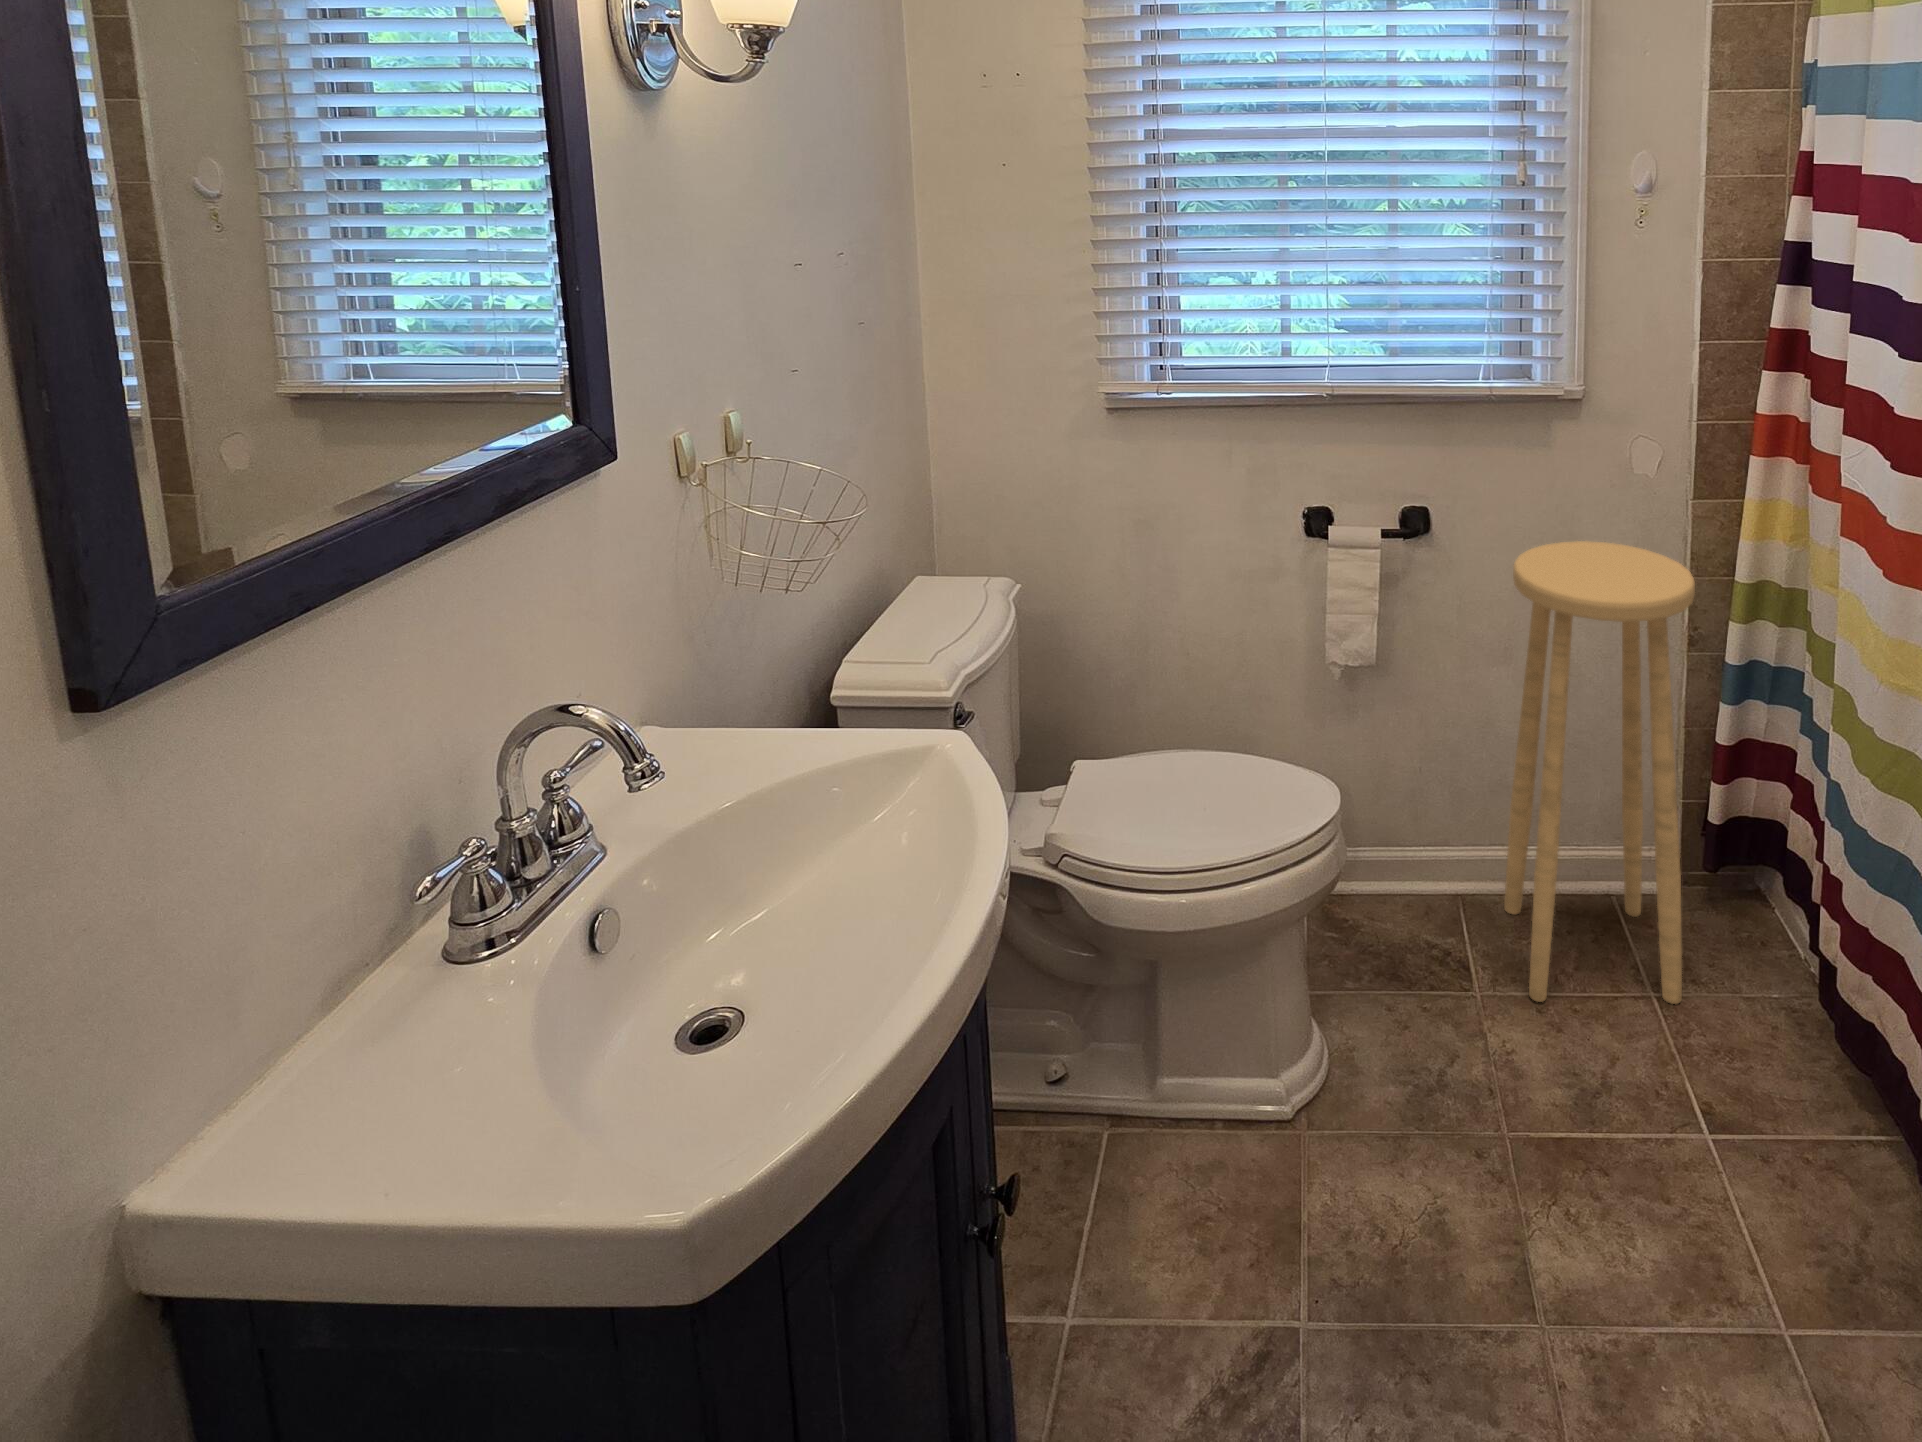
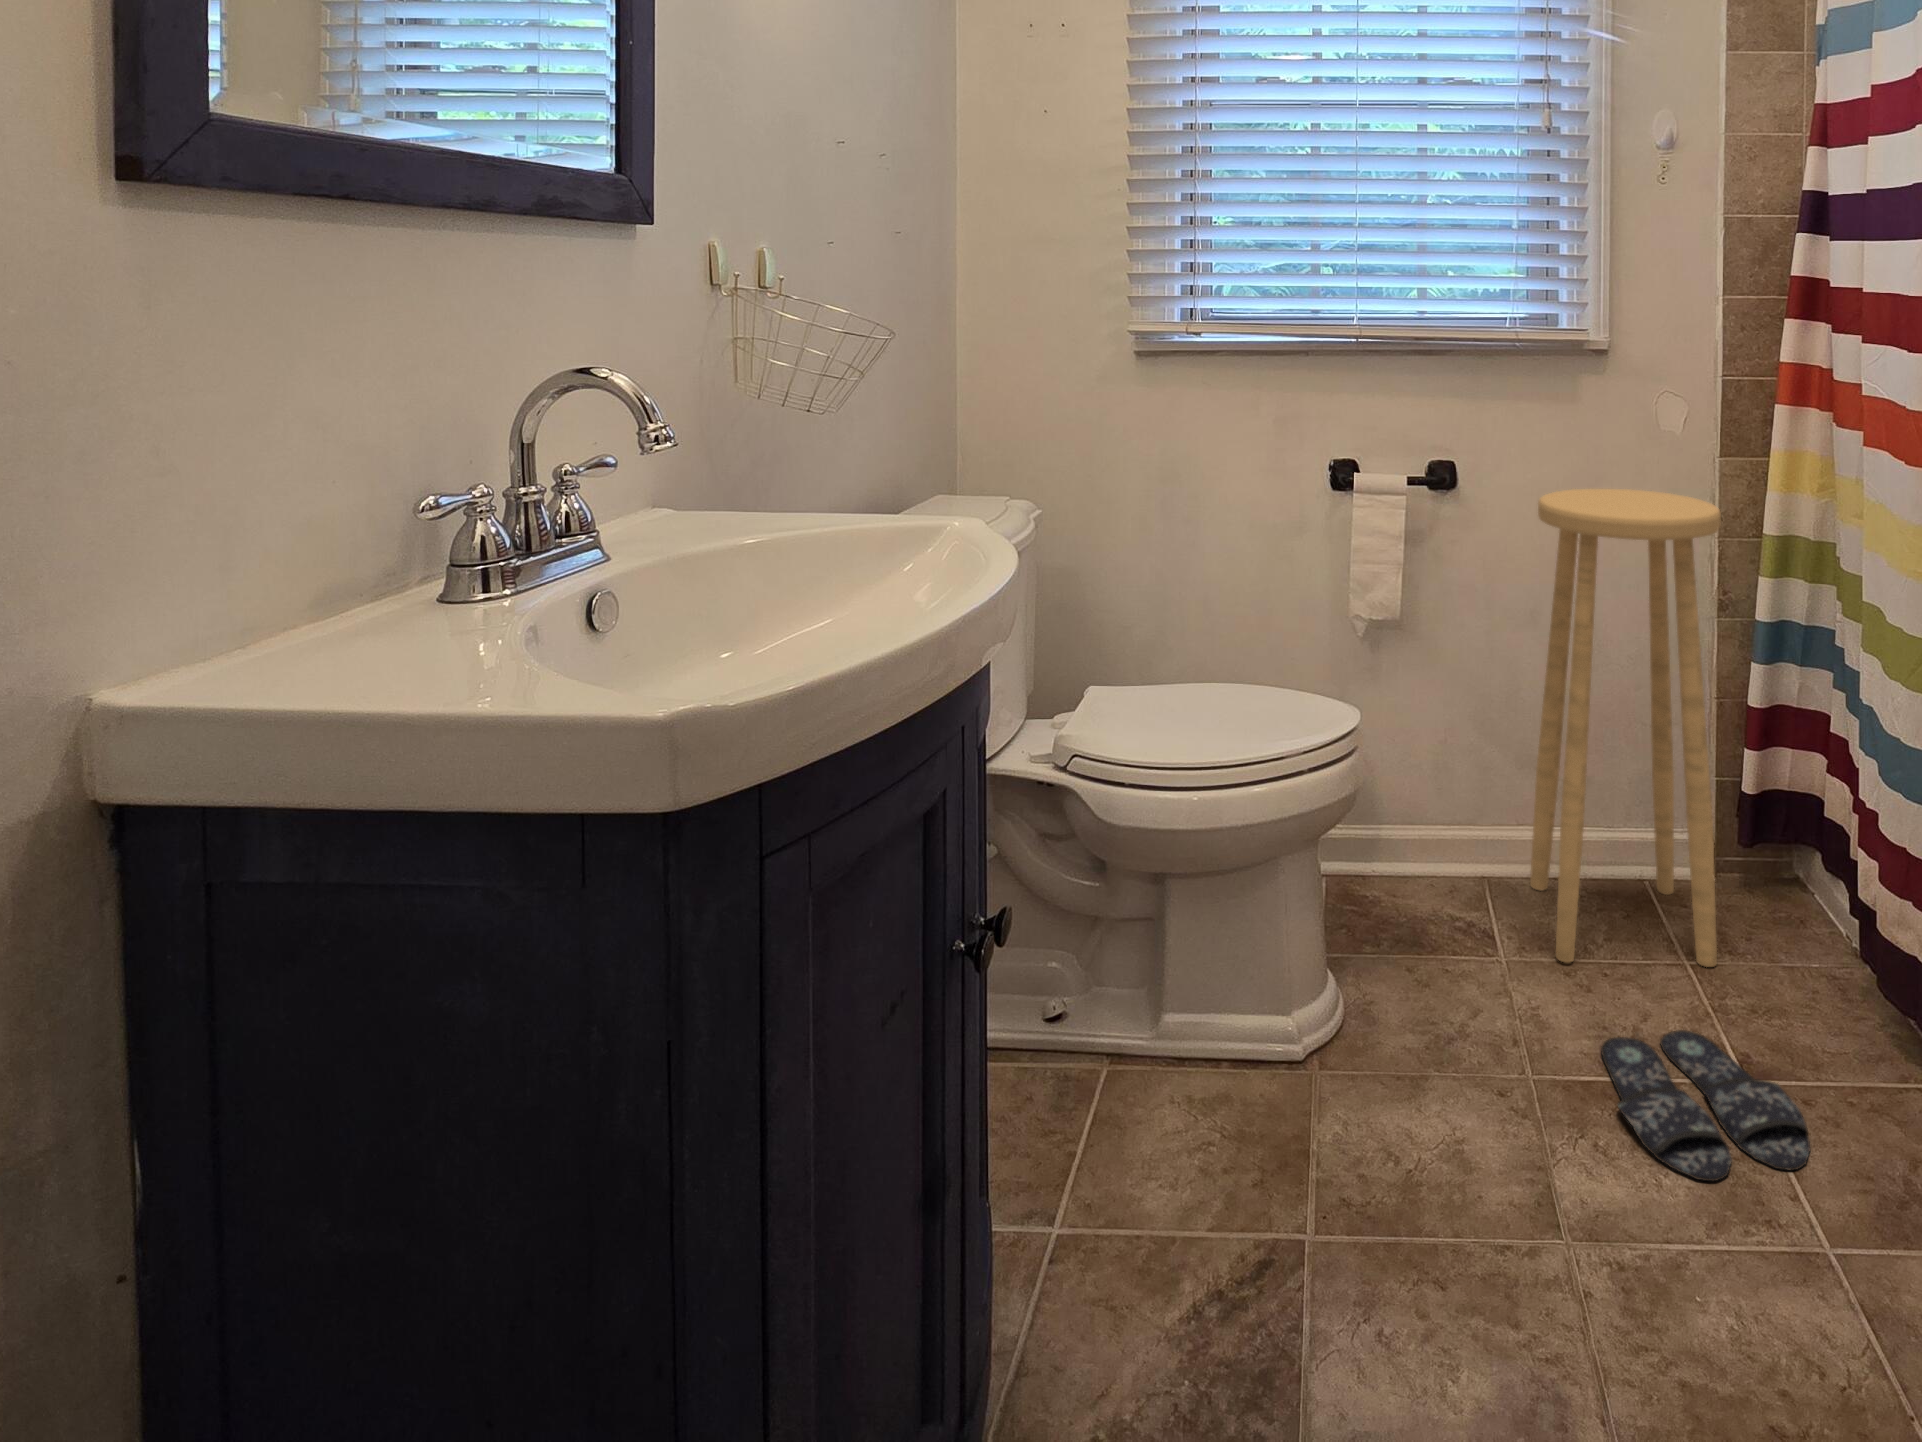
slippers: none [1572,1080,1767,1256] -> present [1601,1030,1810,1181]

